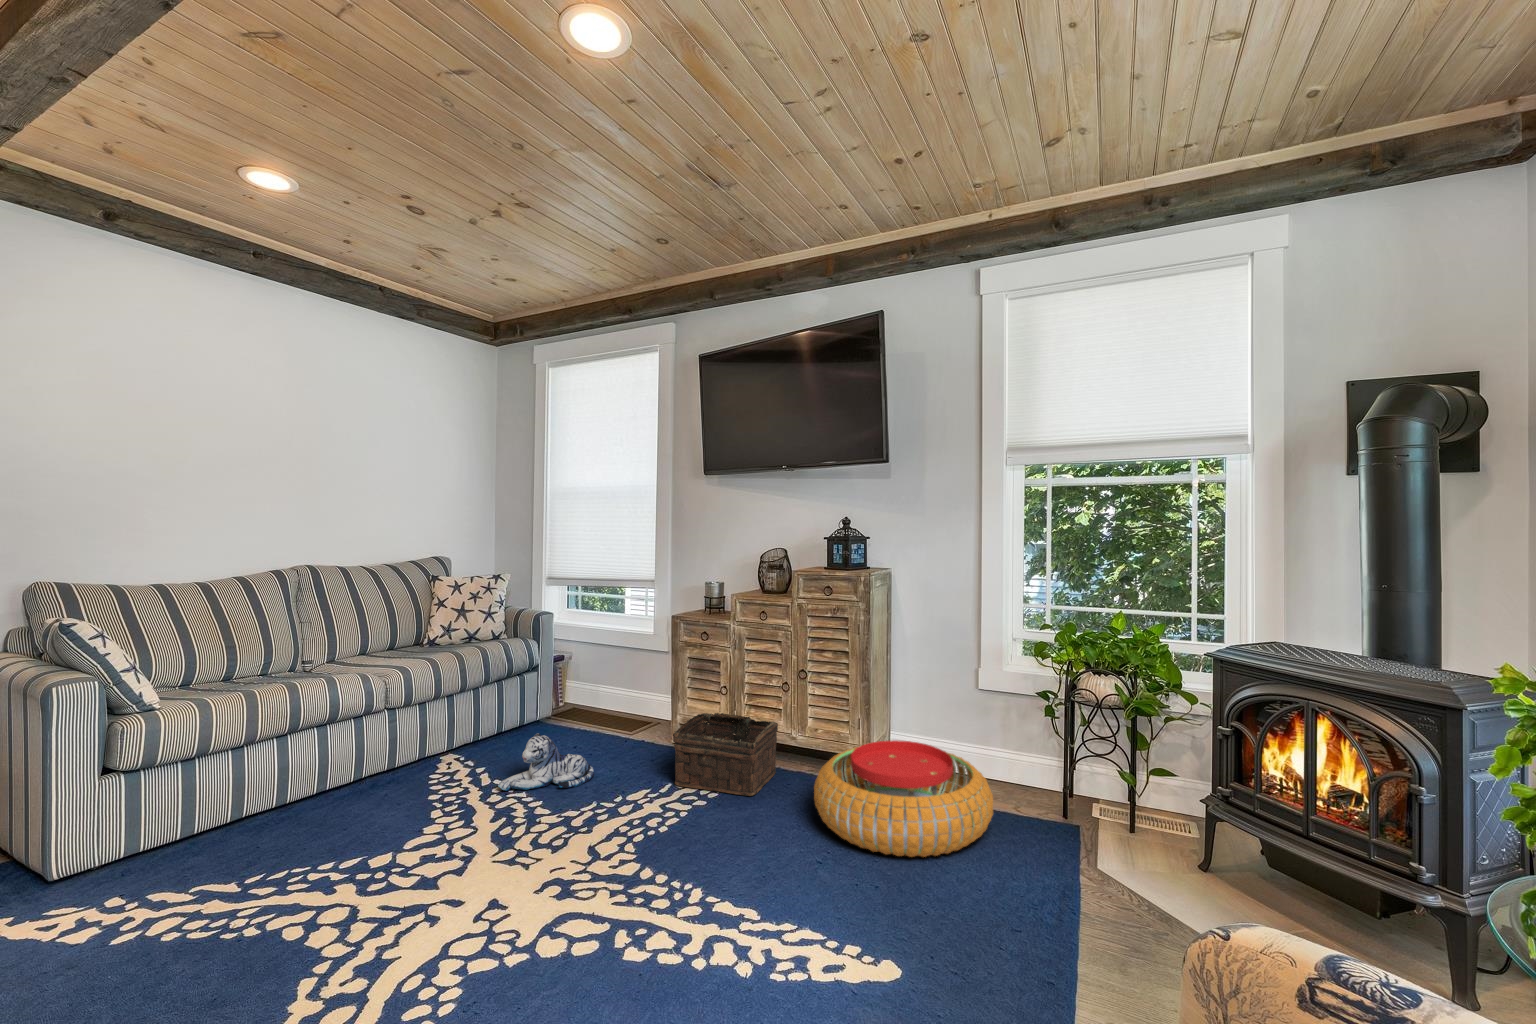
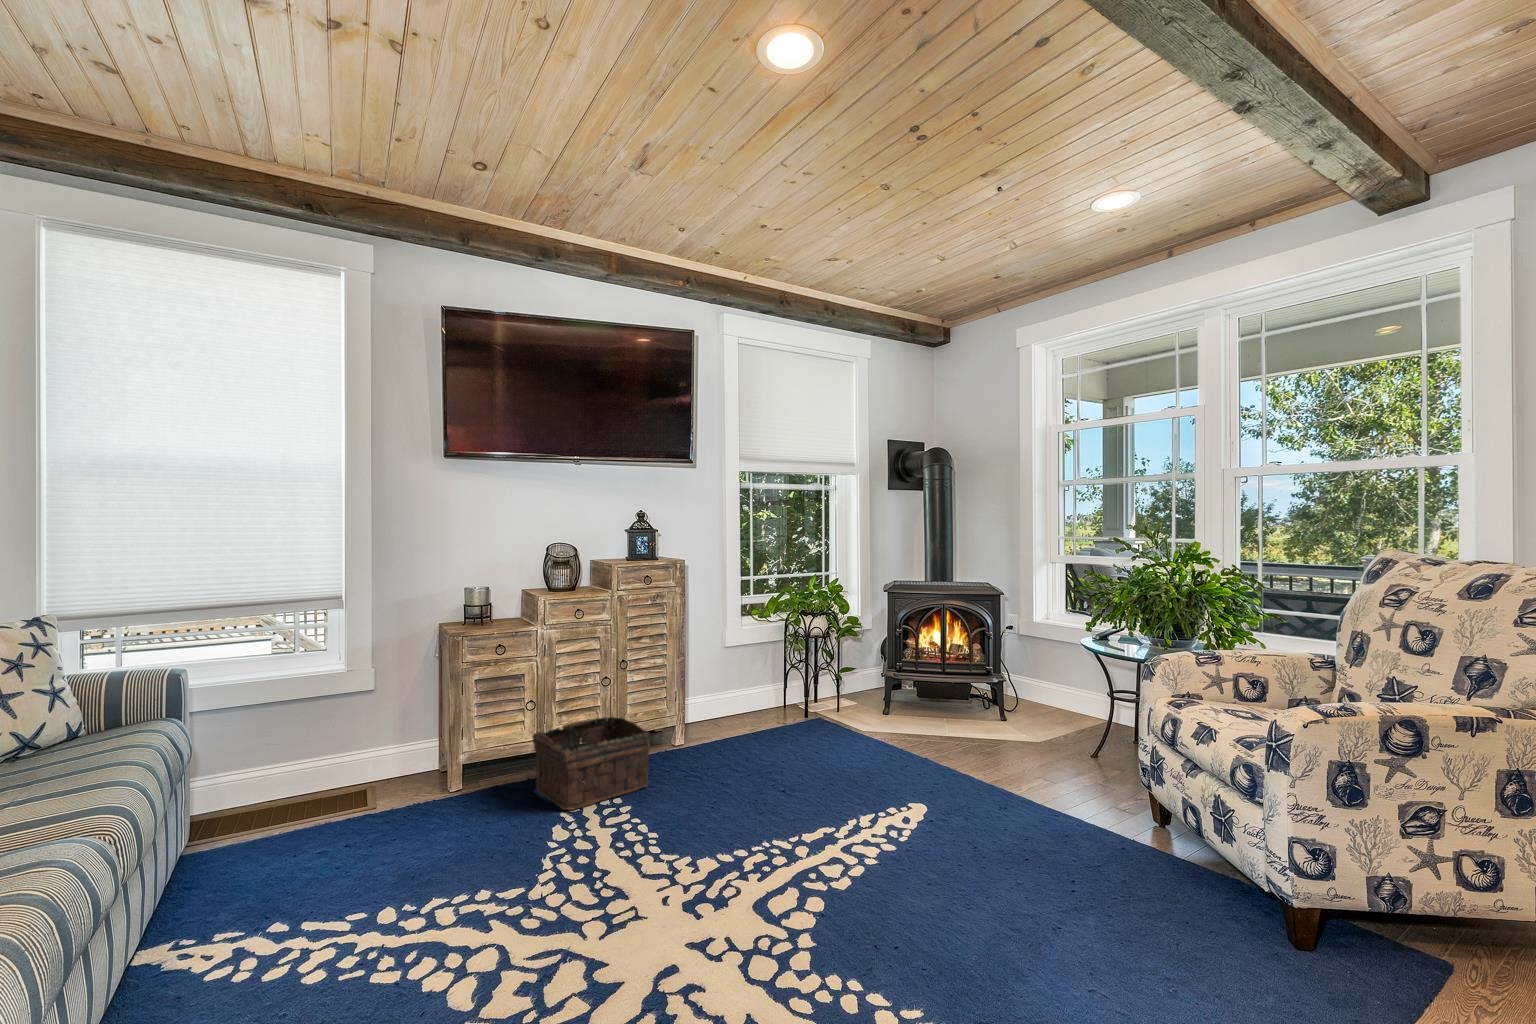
plush toy: present [498,734,594,791] -> none [379,812,473,910]
pouf: present [814,740,993,857] -> none [691,692,834,775]

